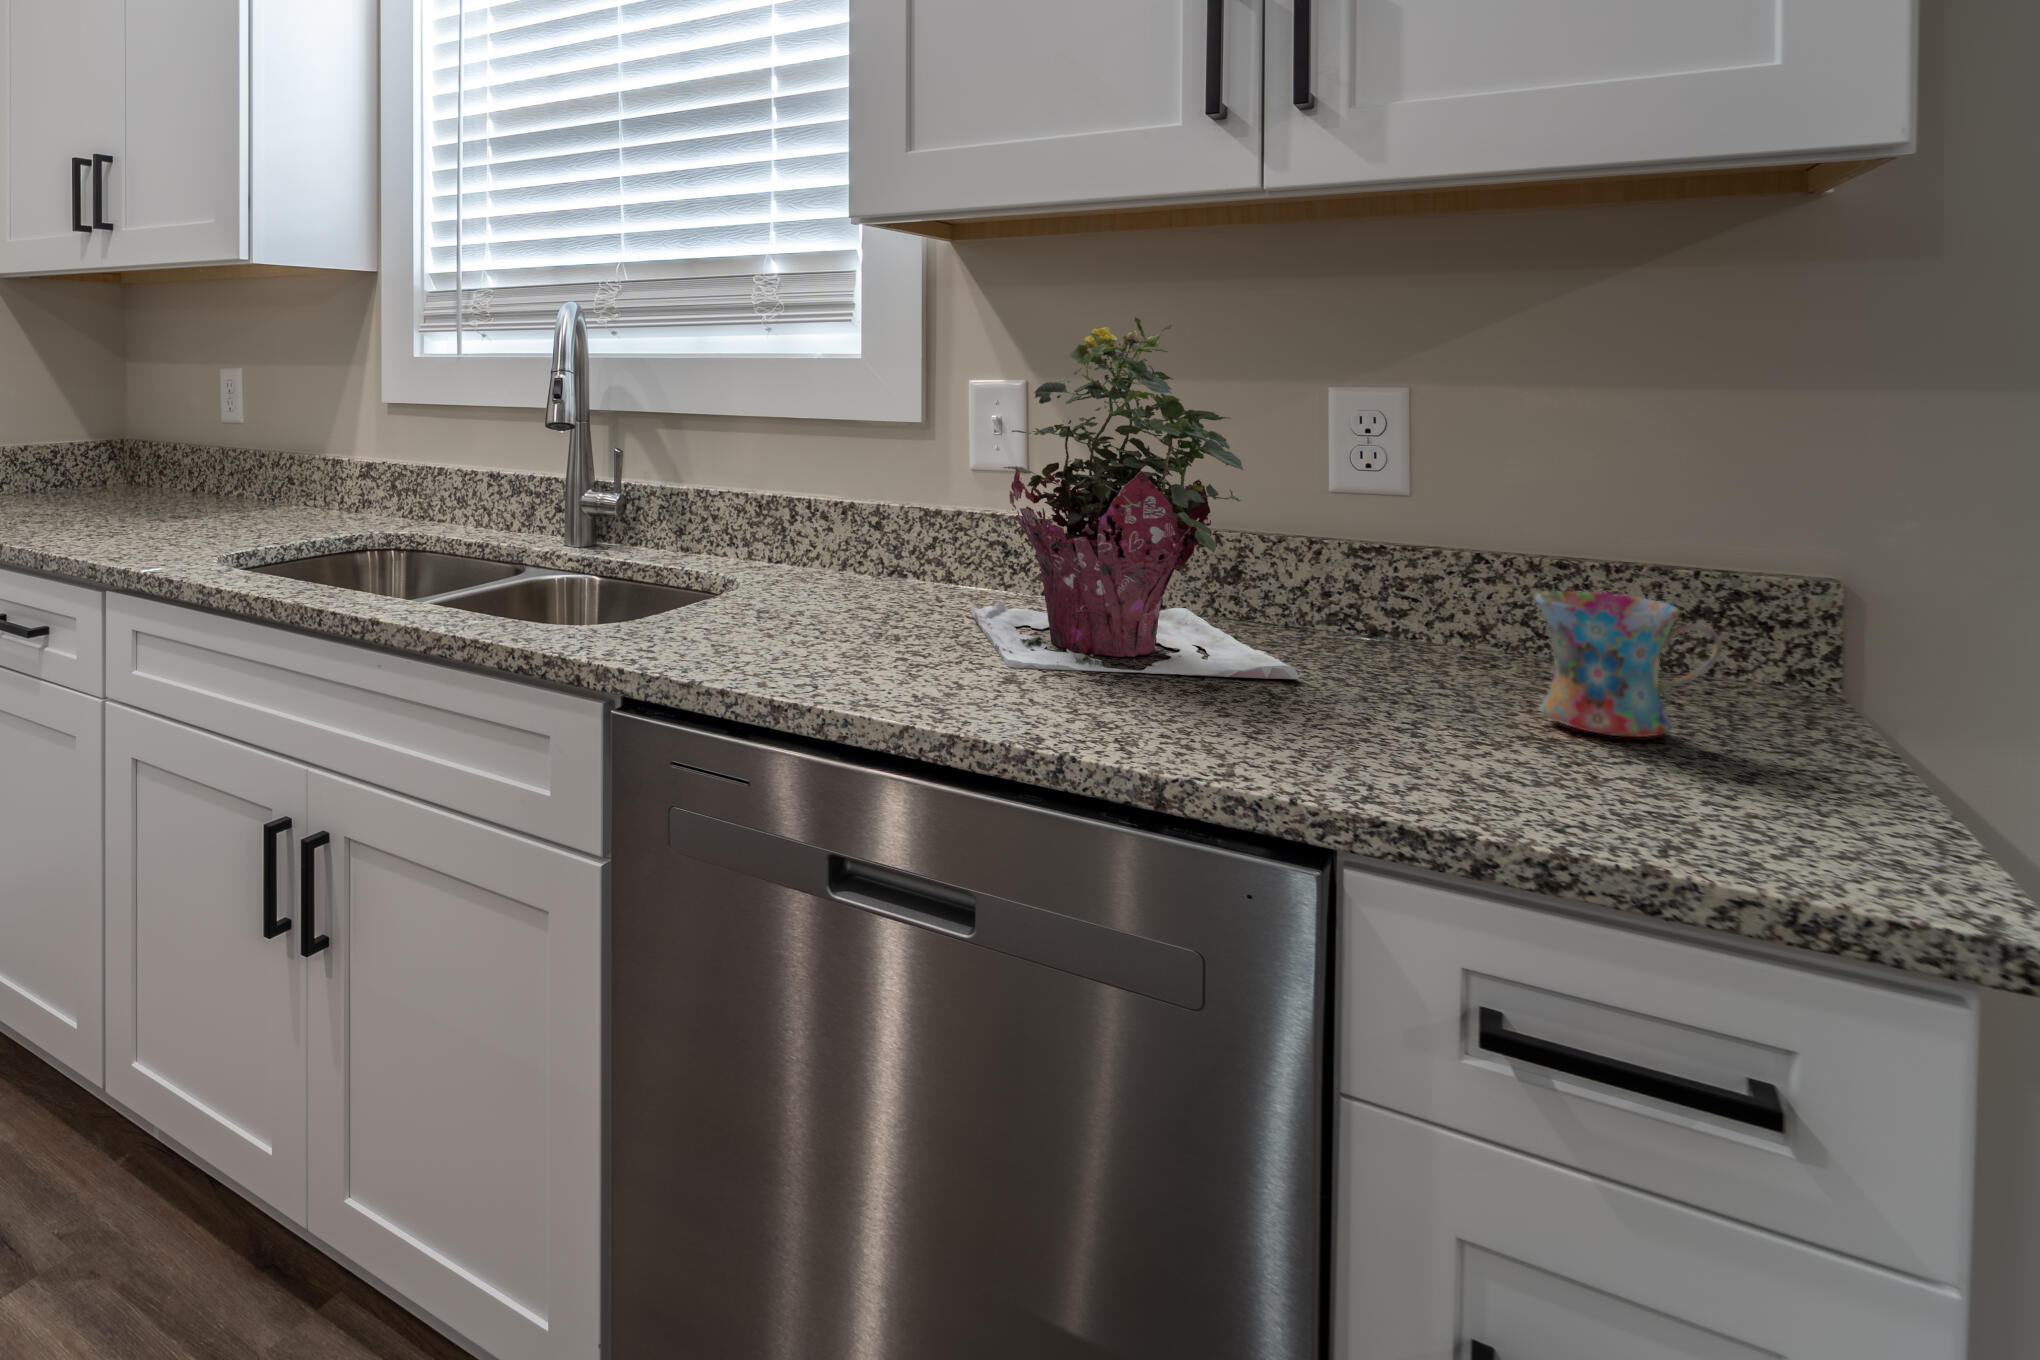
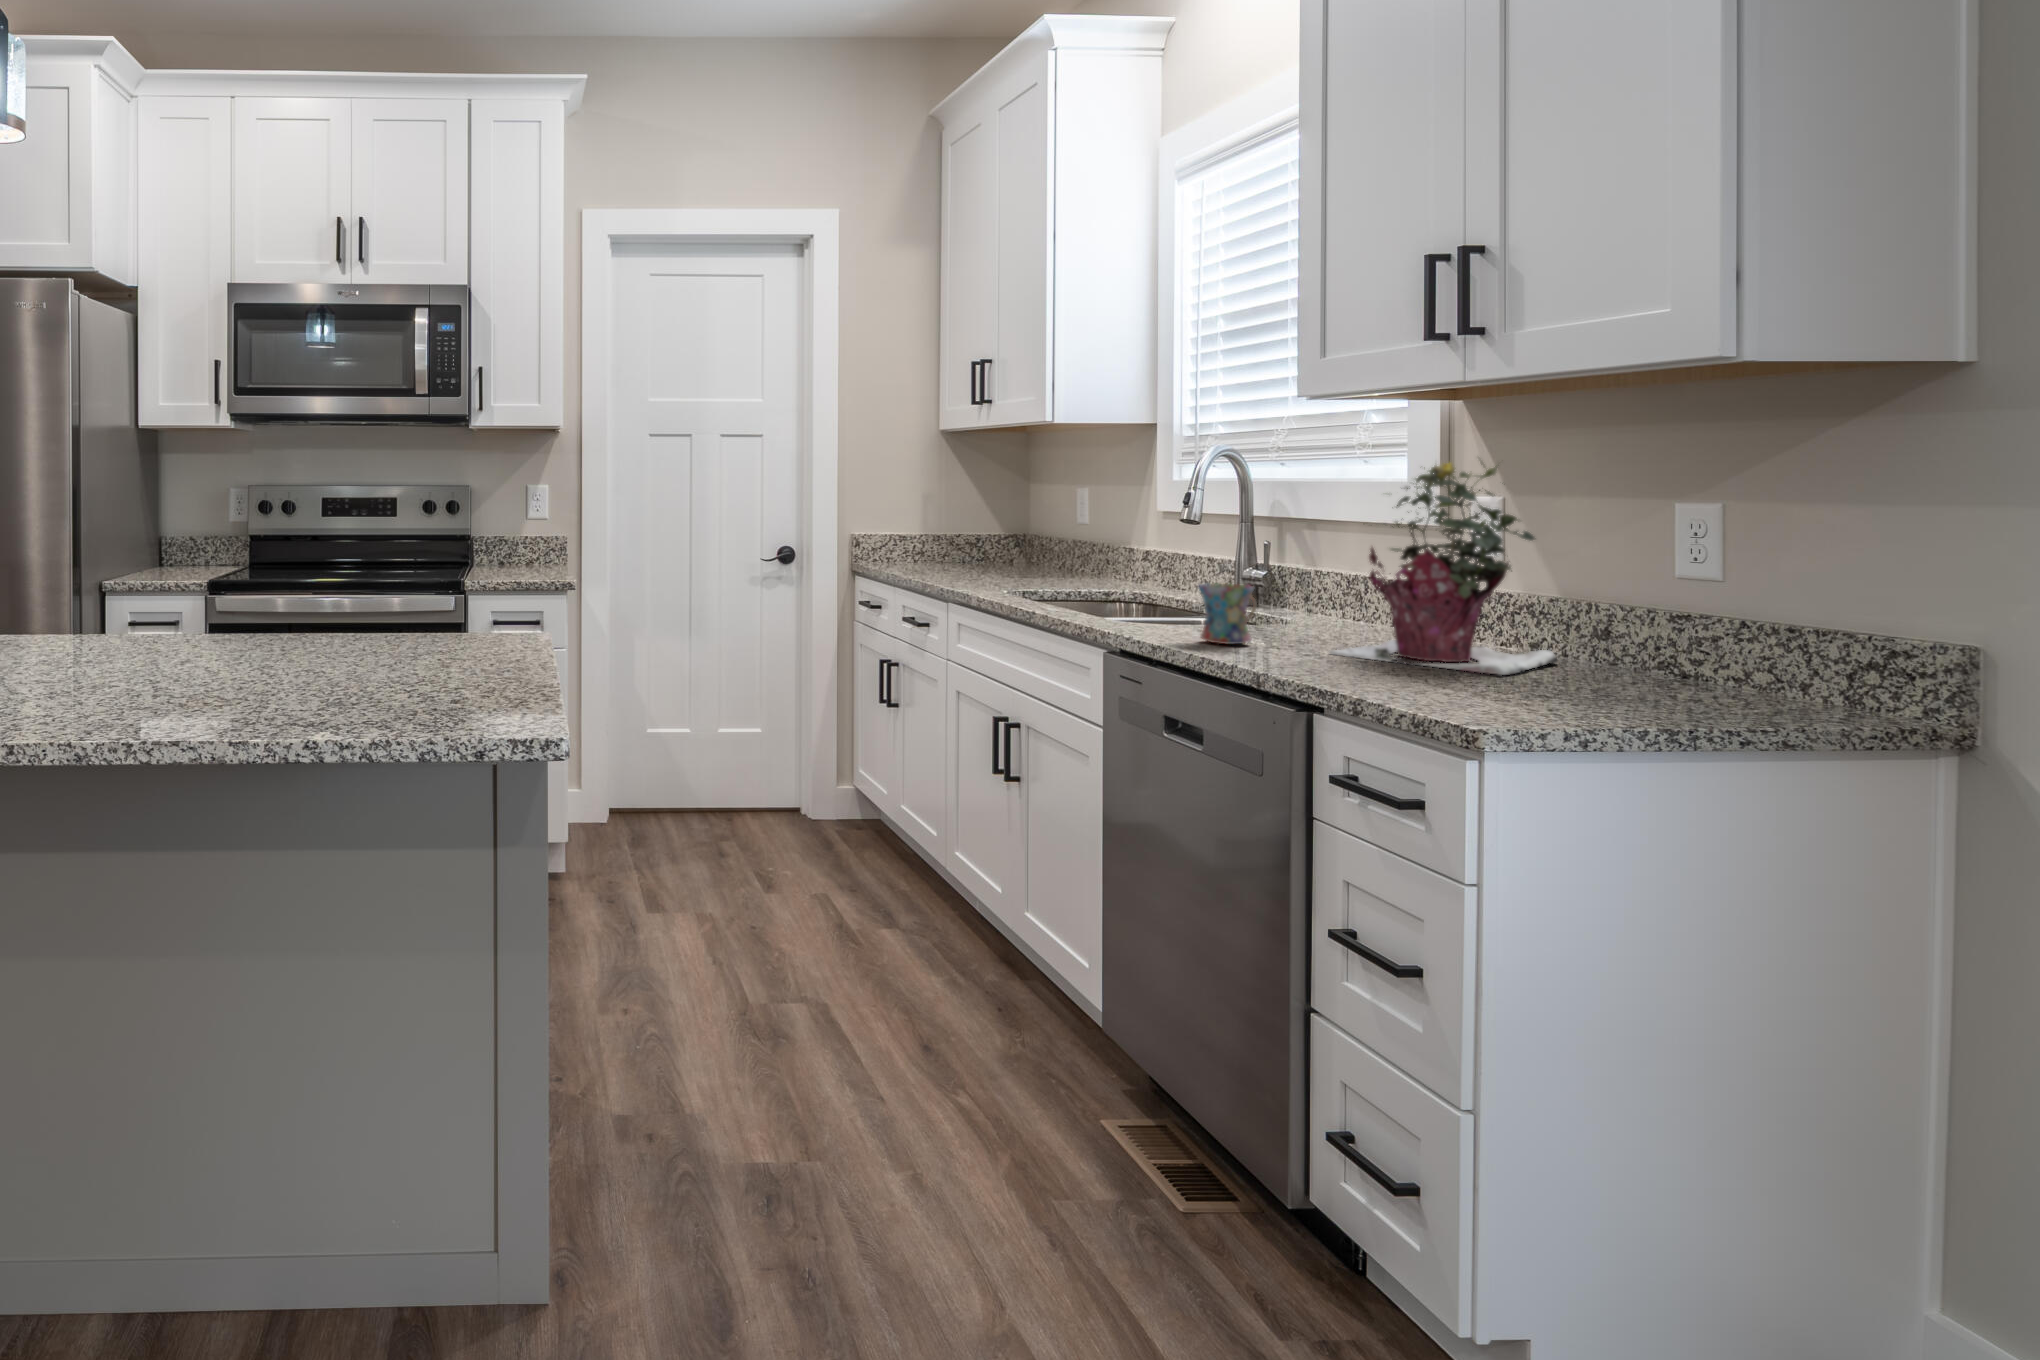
mug: present [1536,591,1723,737] -> present [1198,584,1257,644]

